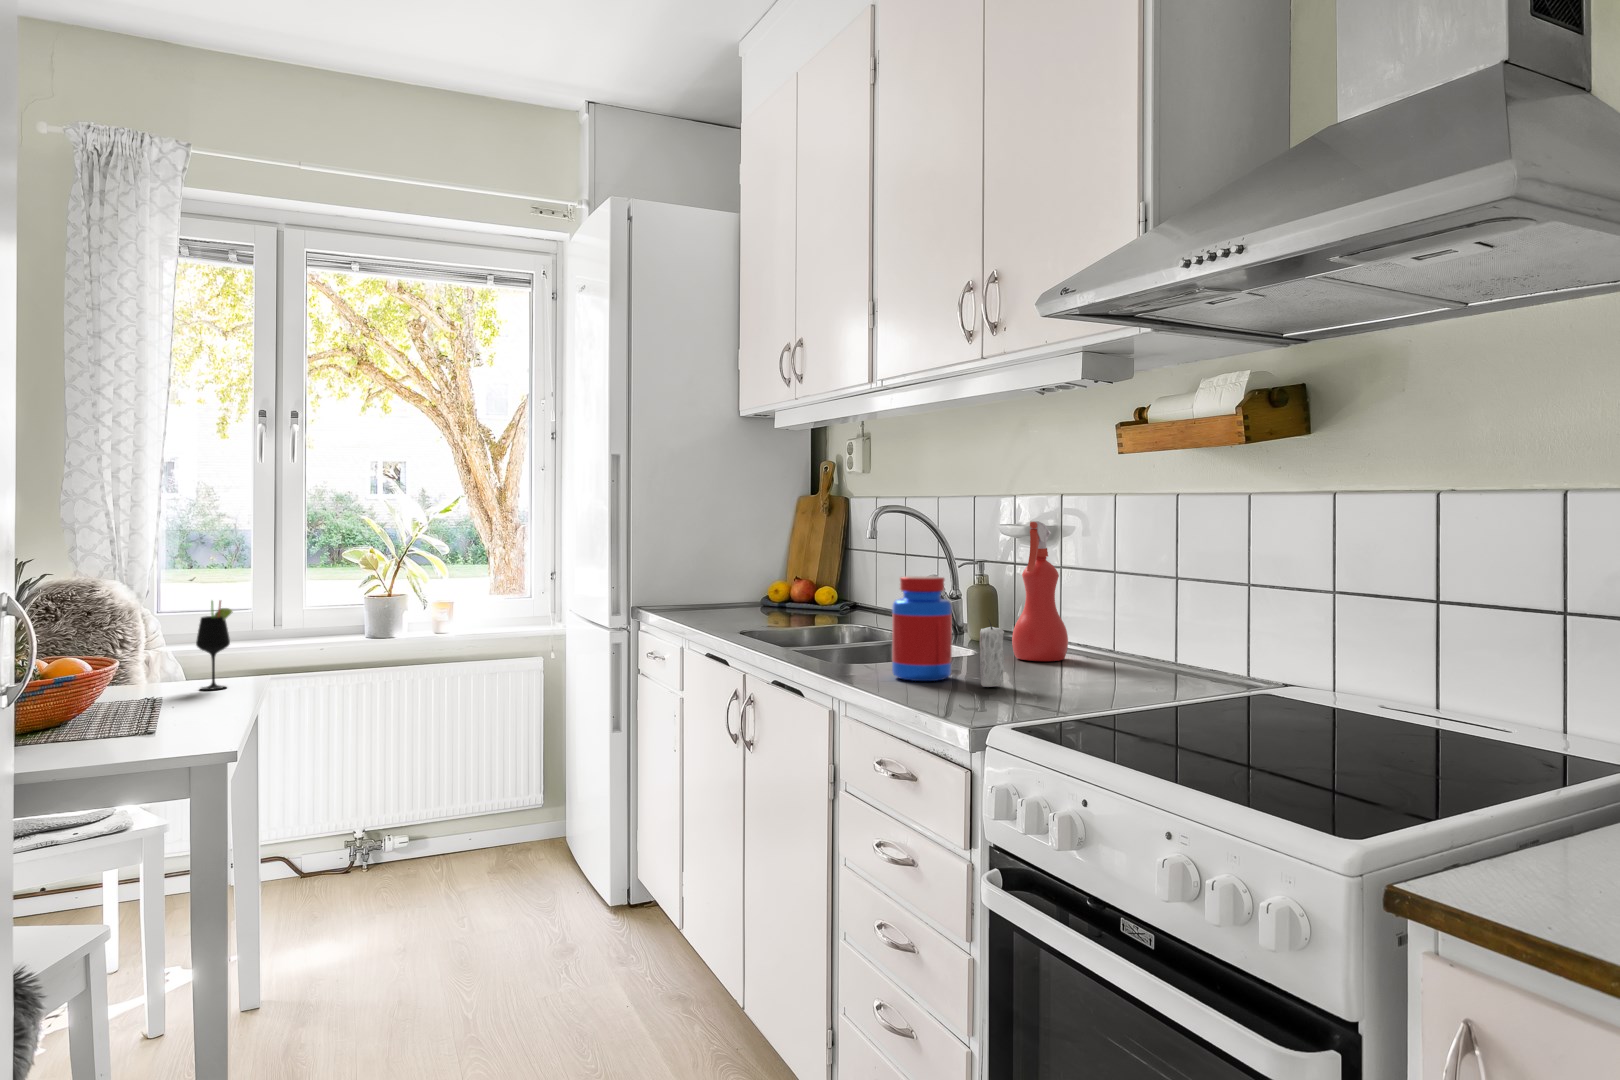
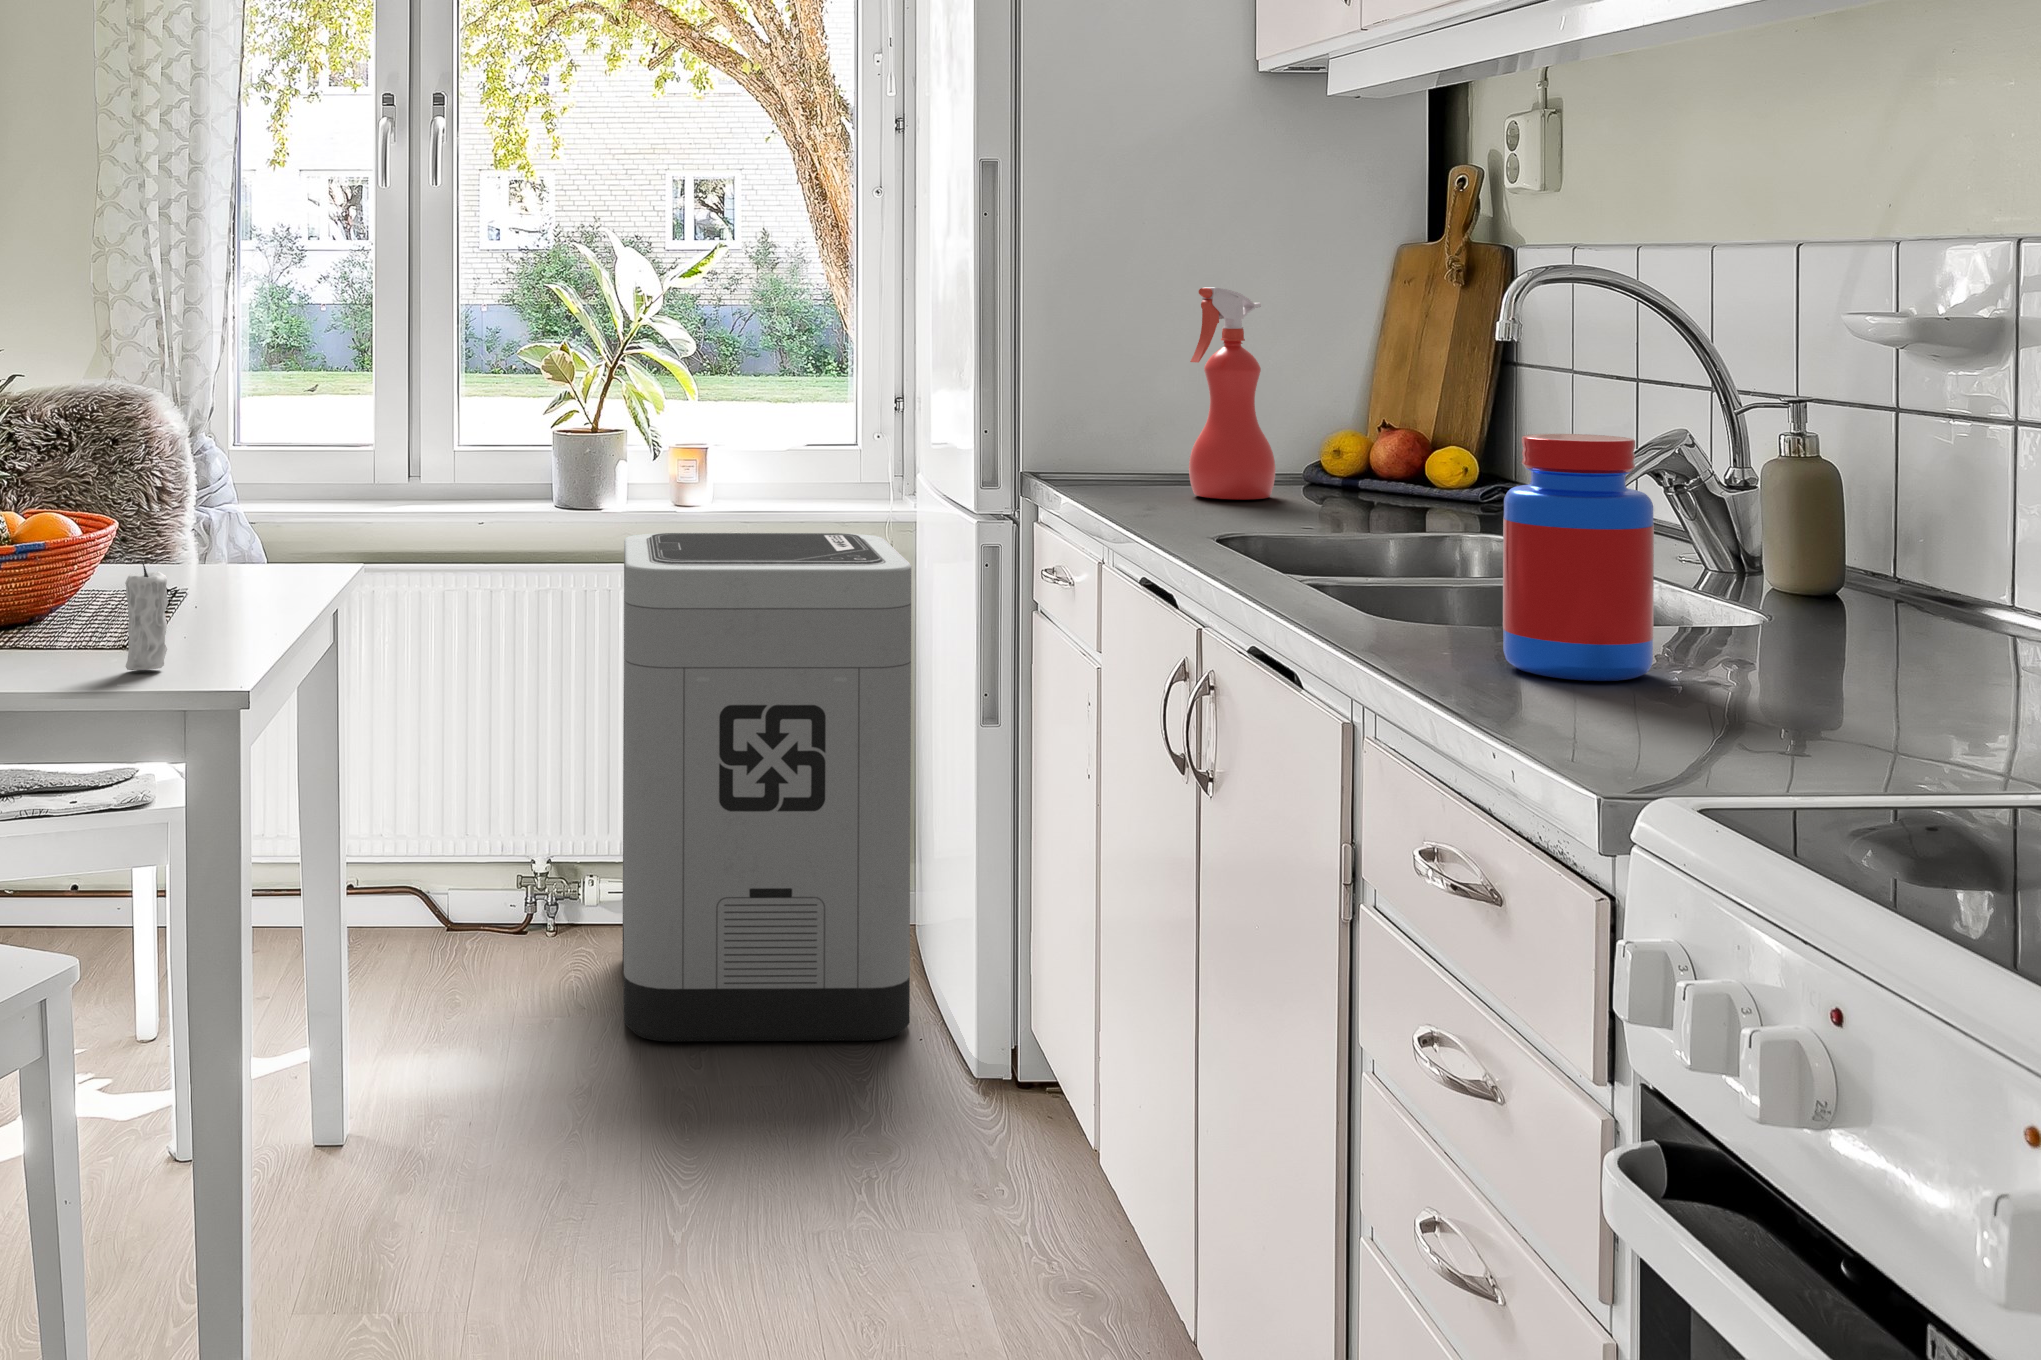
spray bottle: present [1012,521,1068,661] -> present [1189,287,1275,500]
wine glass: present [196,601,233,690] -> none [232,435,288,592]
candle: present [980,620,1004,687] -> present [125,559,168,670]
trash can: none [410,644,570,911] -> present [622,533,911,1041]

